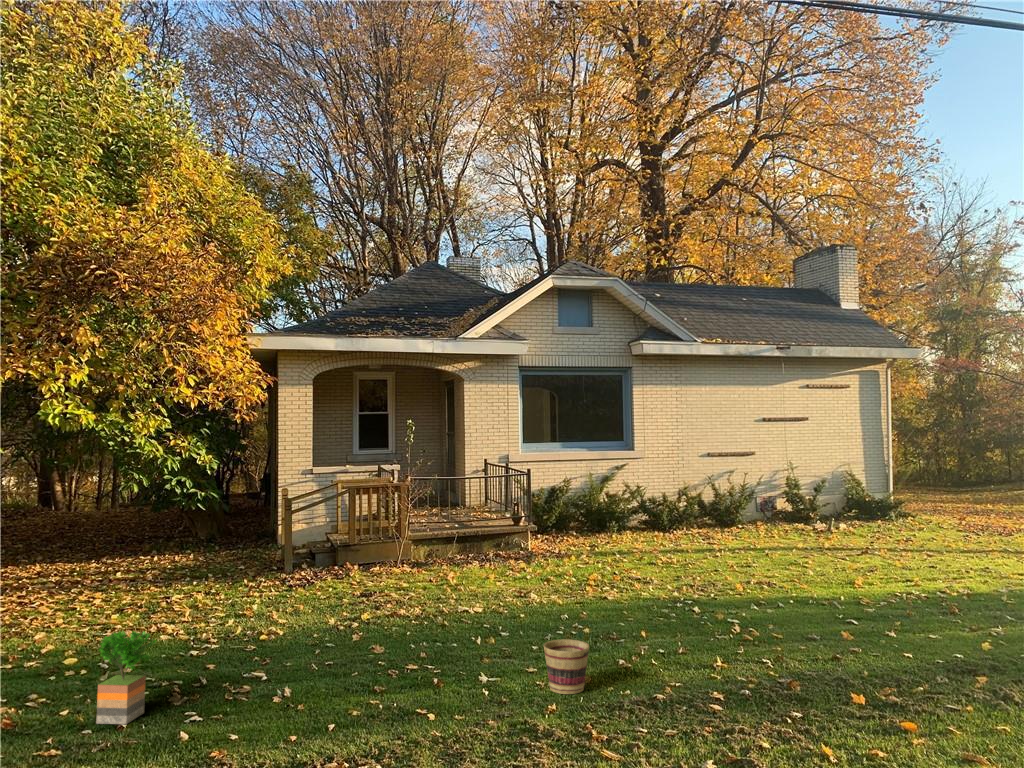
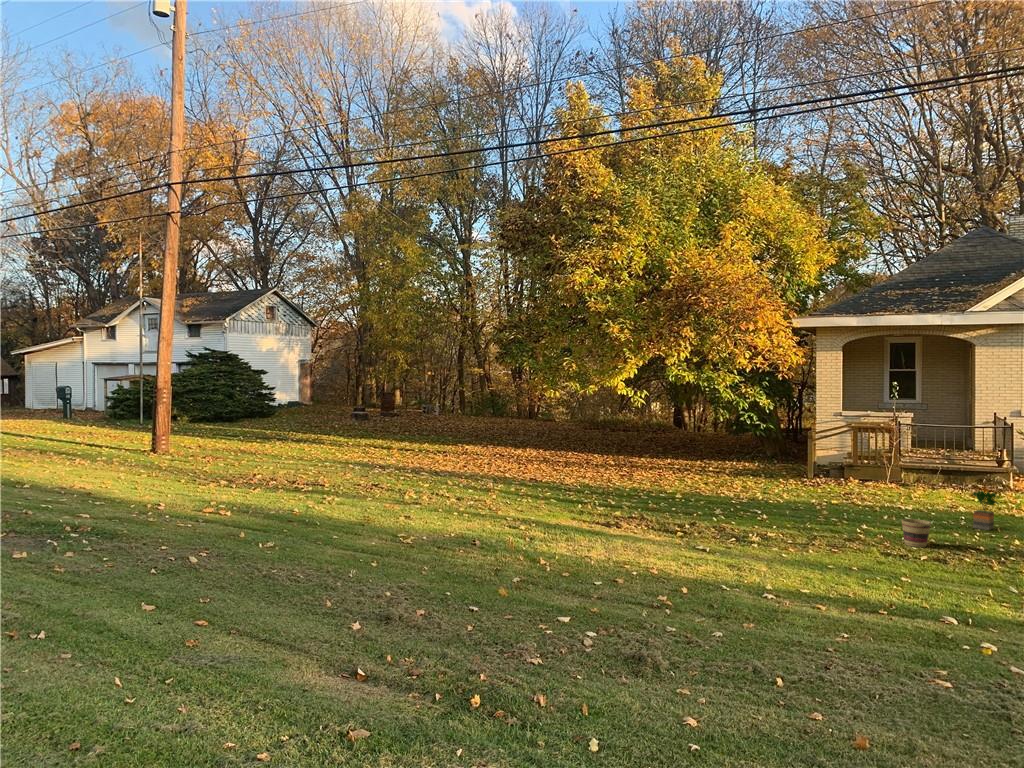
potted tree: present [96,631,156,724] -> present [972,490,999,530]

